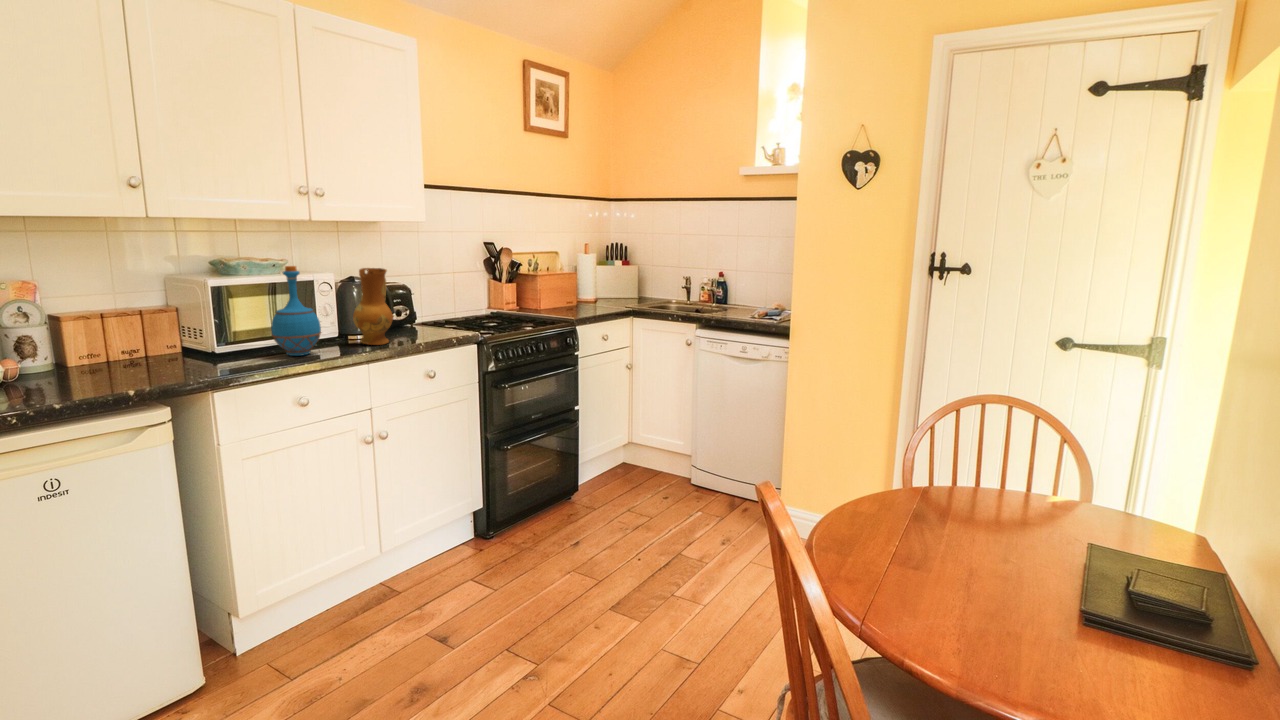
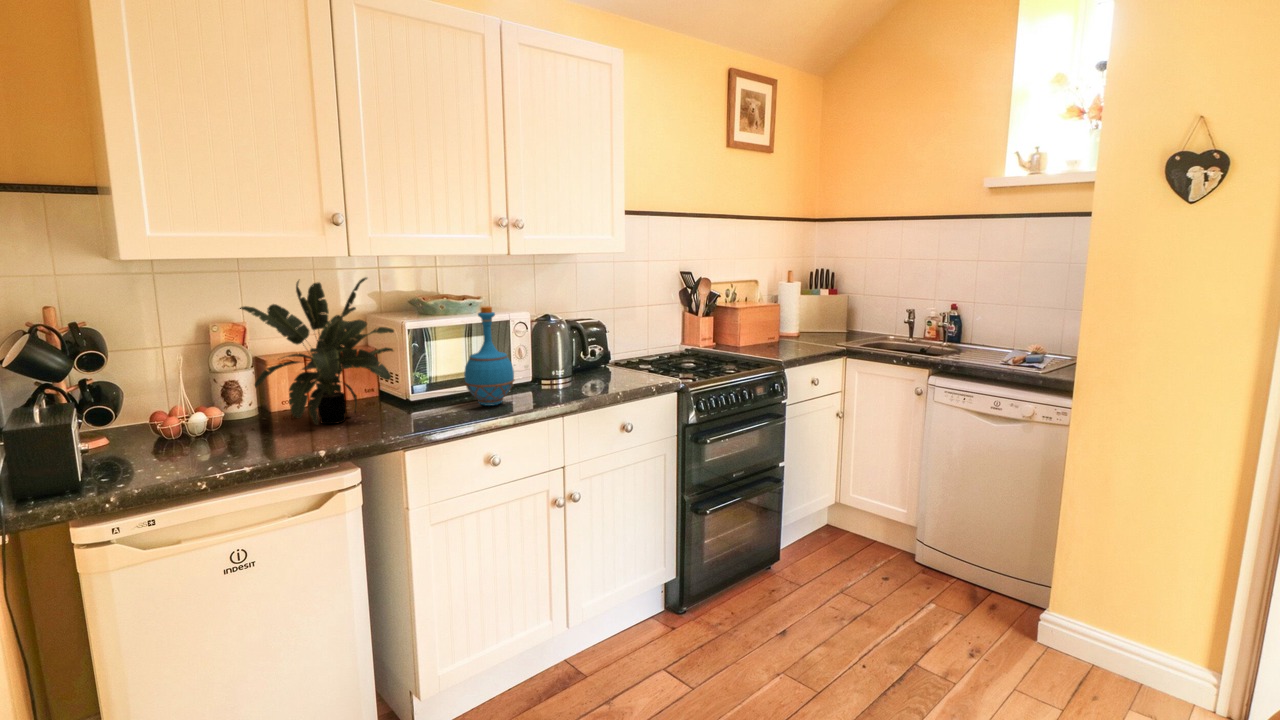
potted plant: none [28,236,198,374] -> present [240,278,394,425]
ceramic jug: present [353,268,393,345] -> none [546,306,588,393]

